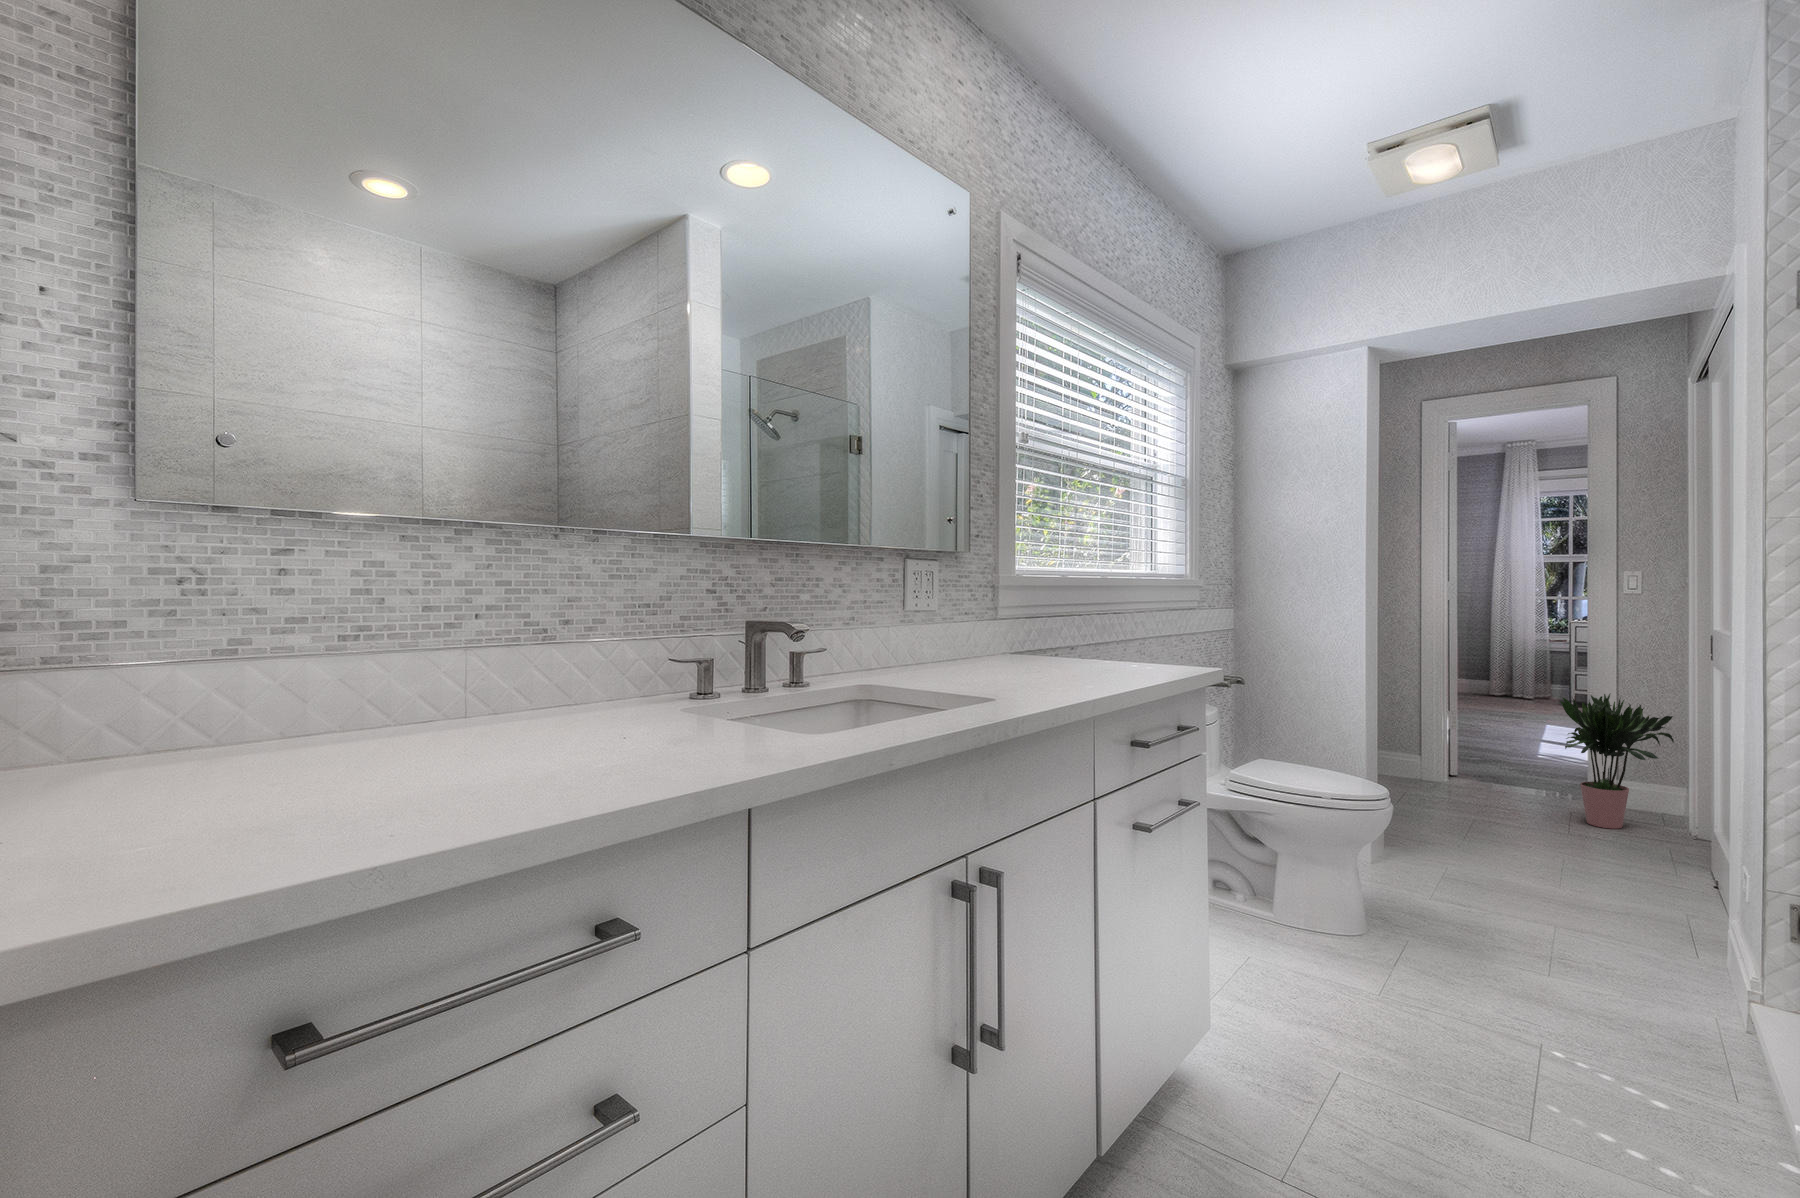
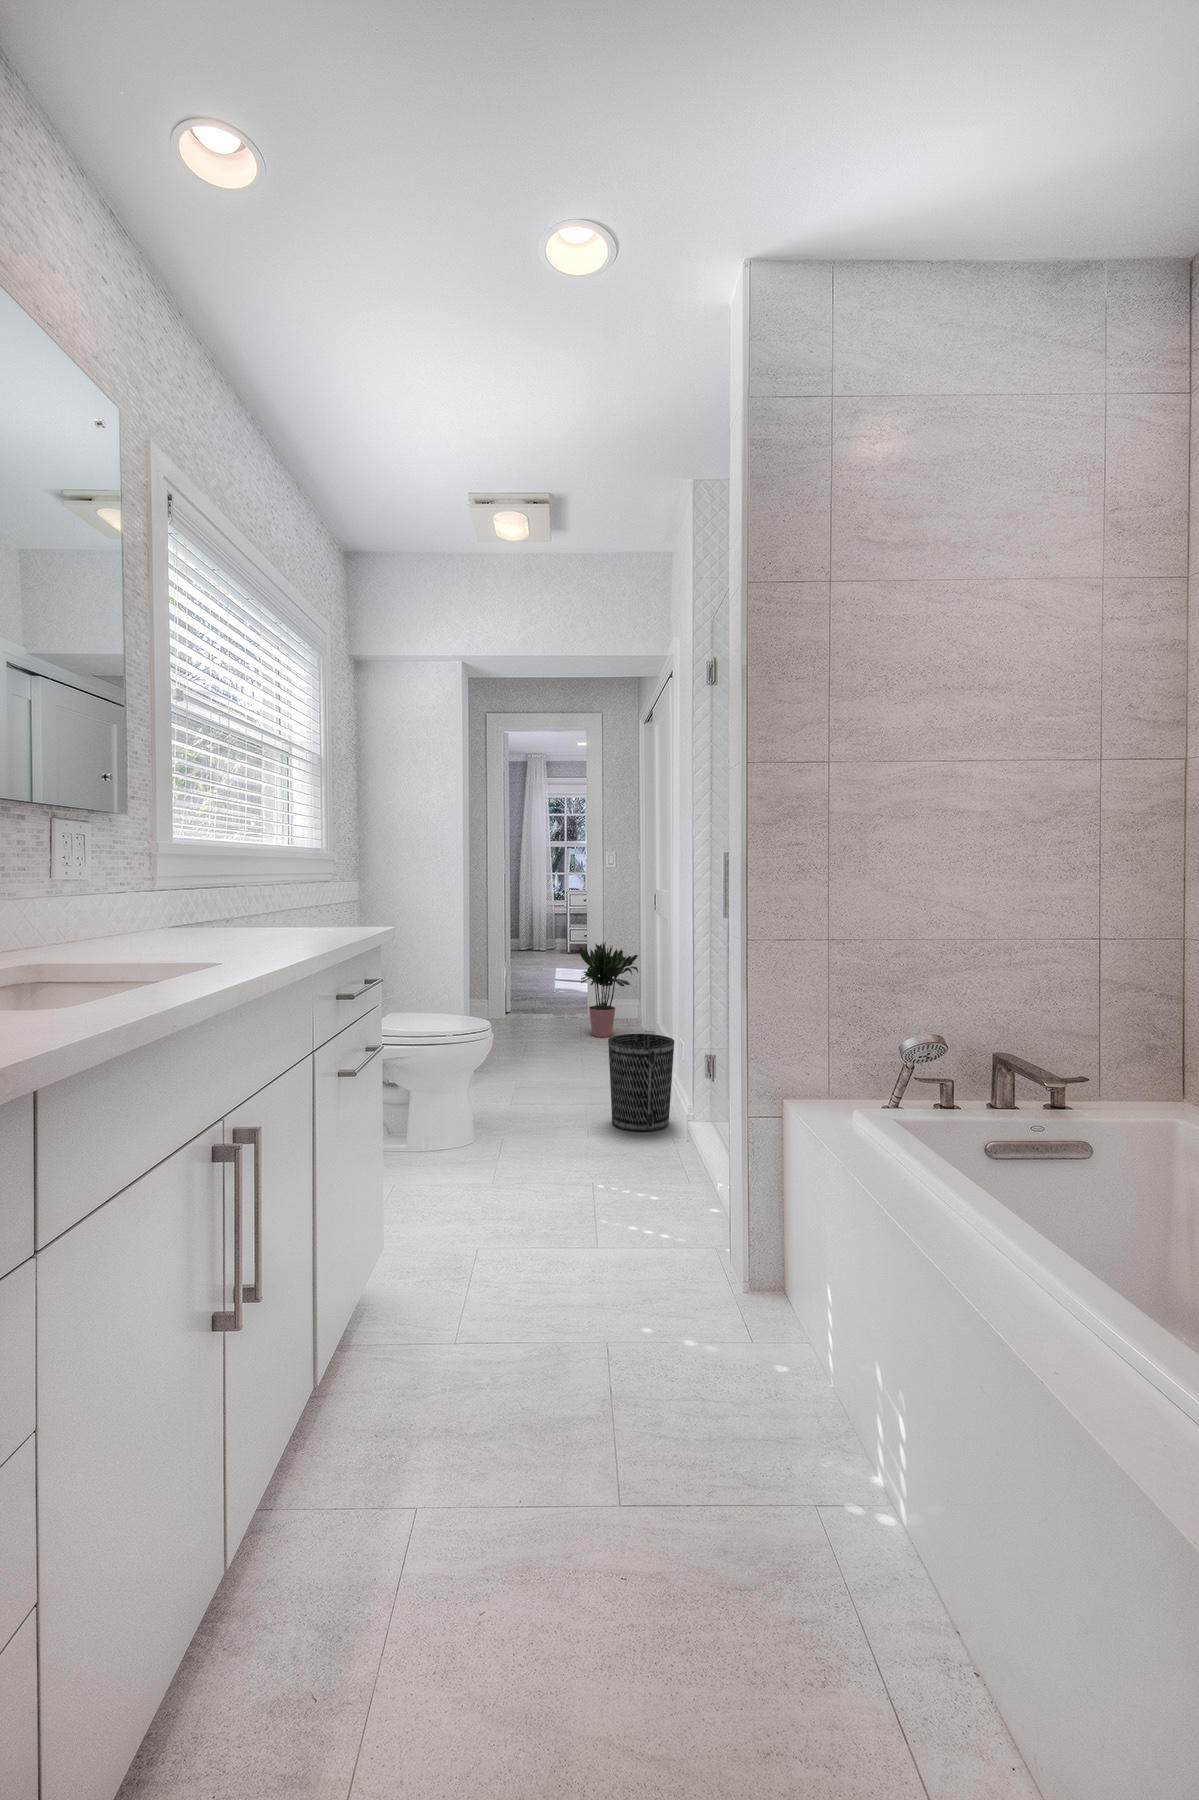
wastebasket: none [1587,832,1720,989] -> present [608,1034,674,1131]

